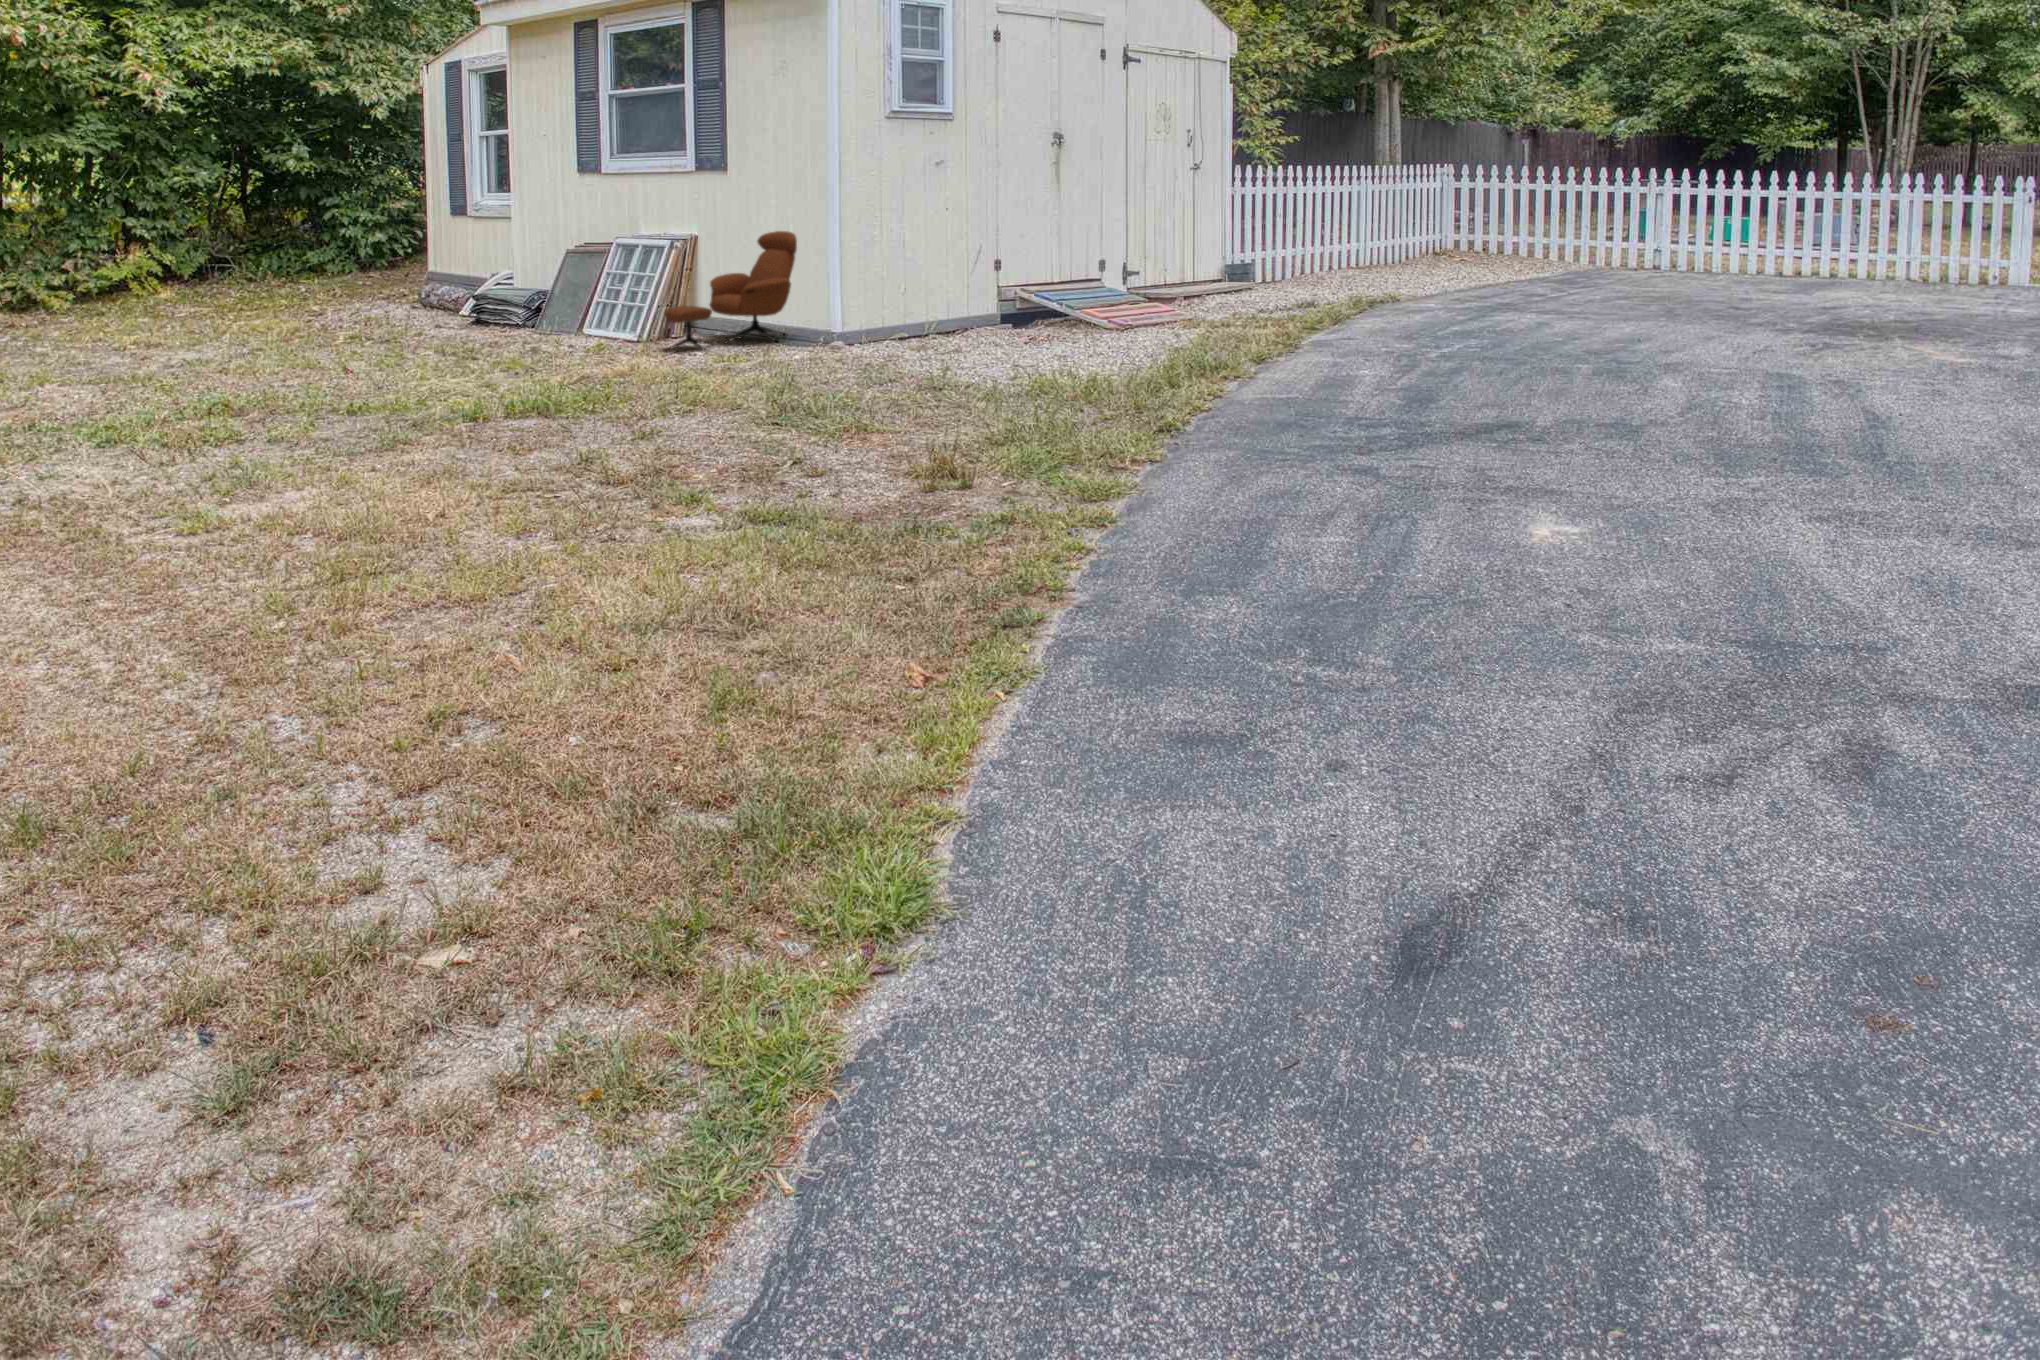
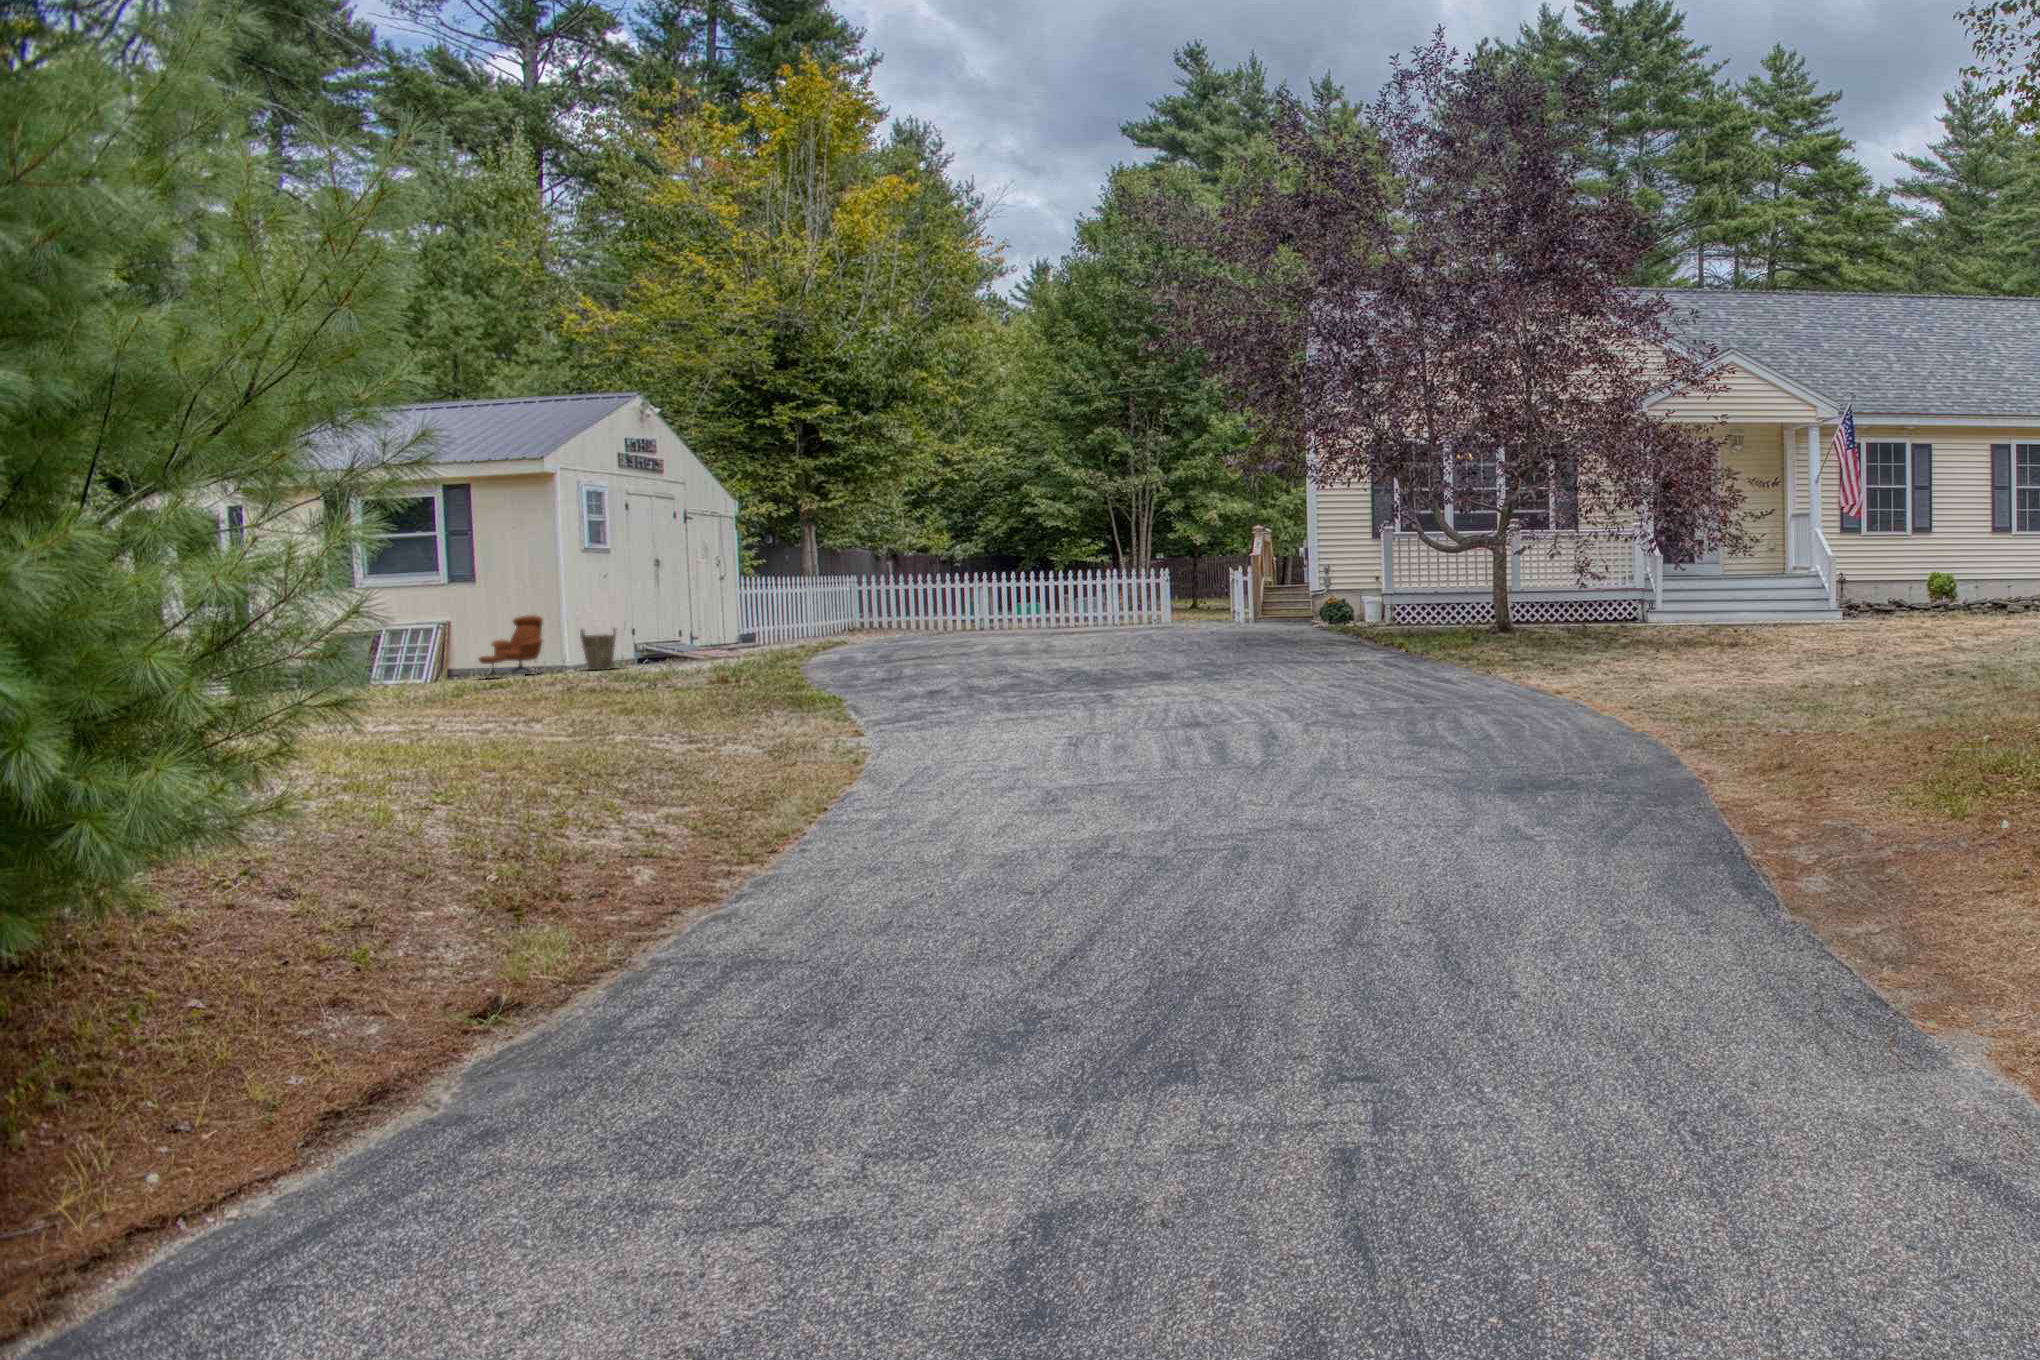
bucket: none [852,260,914,342] -> present [580,629,616,670]

